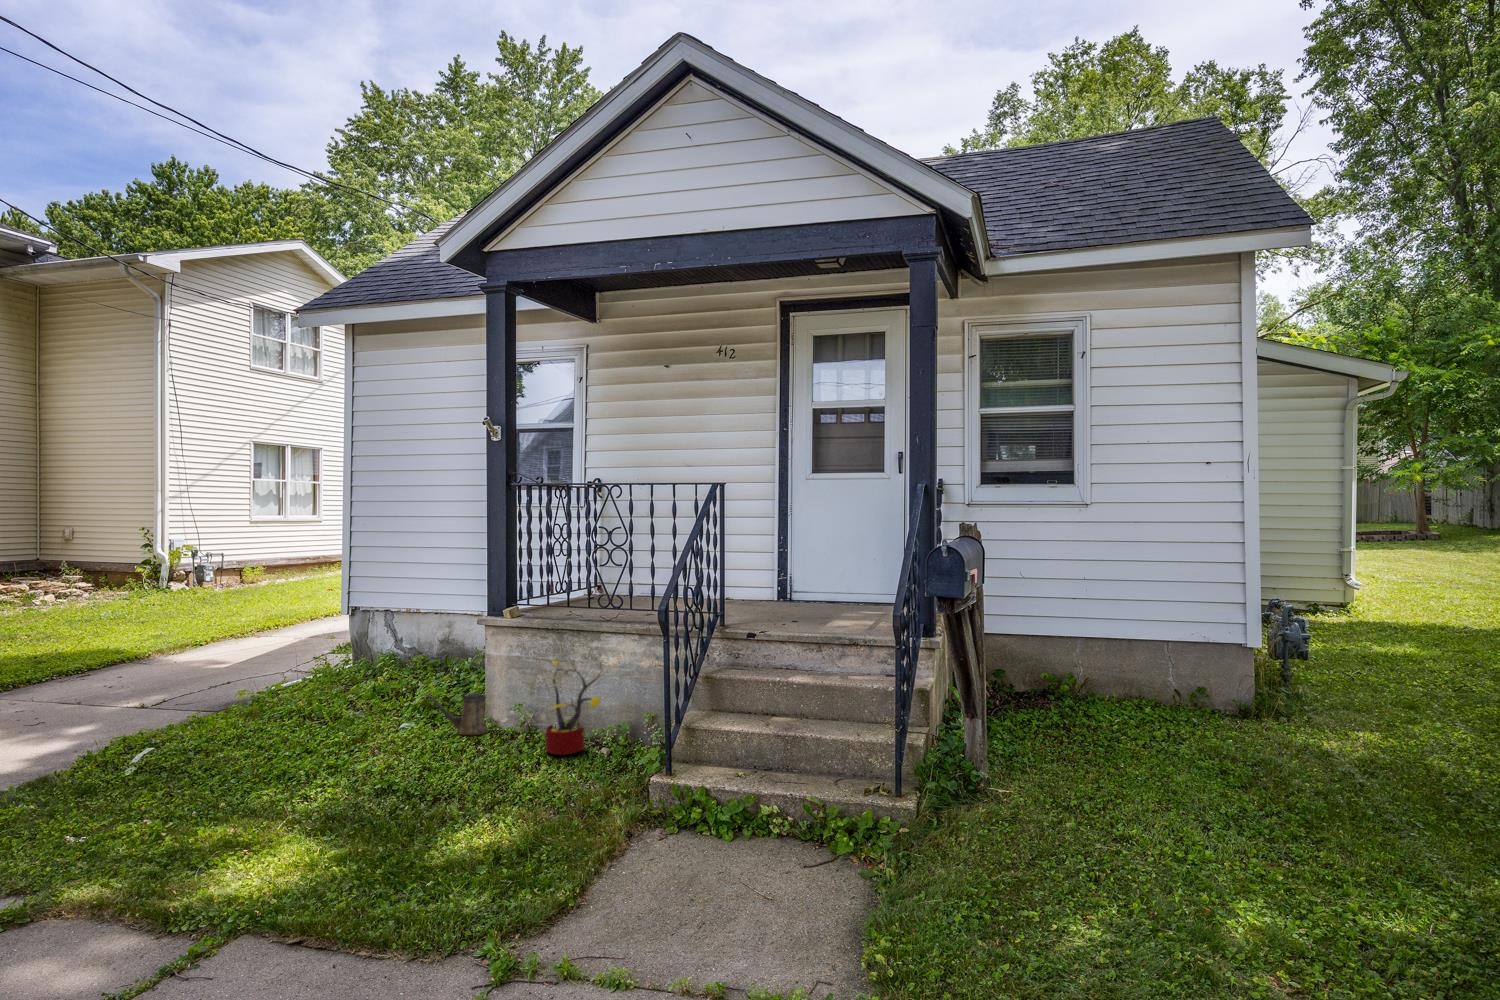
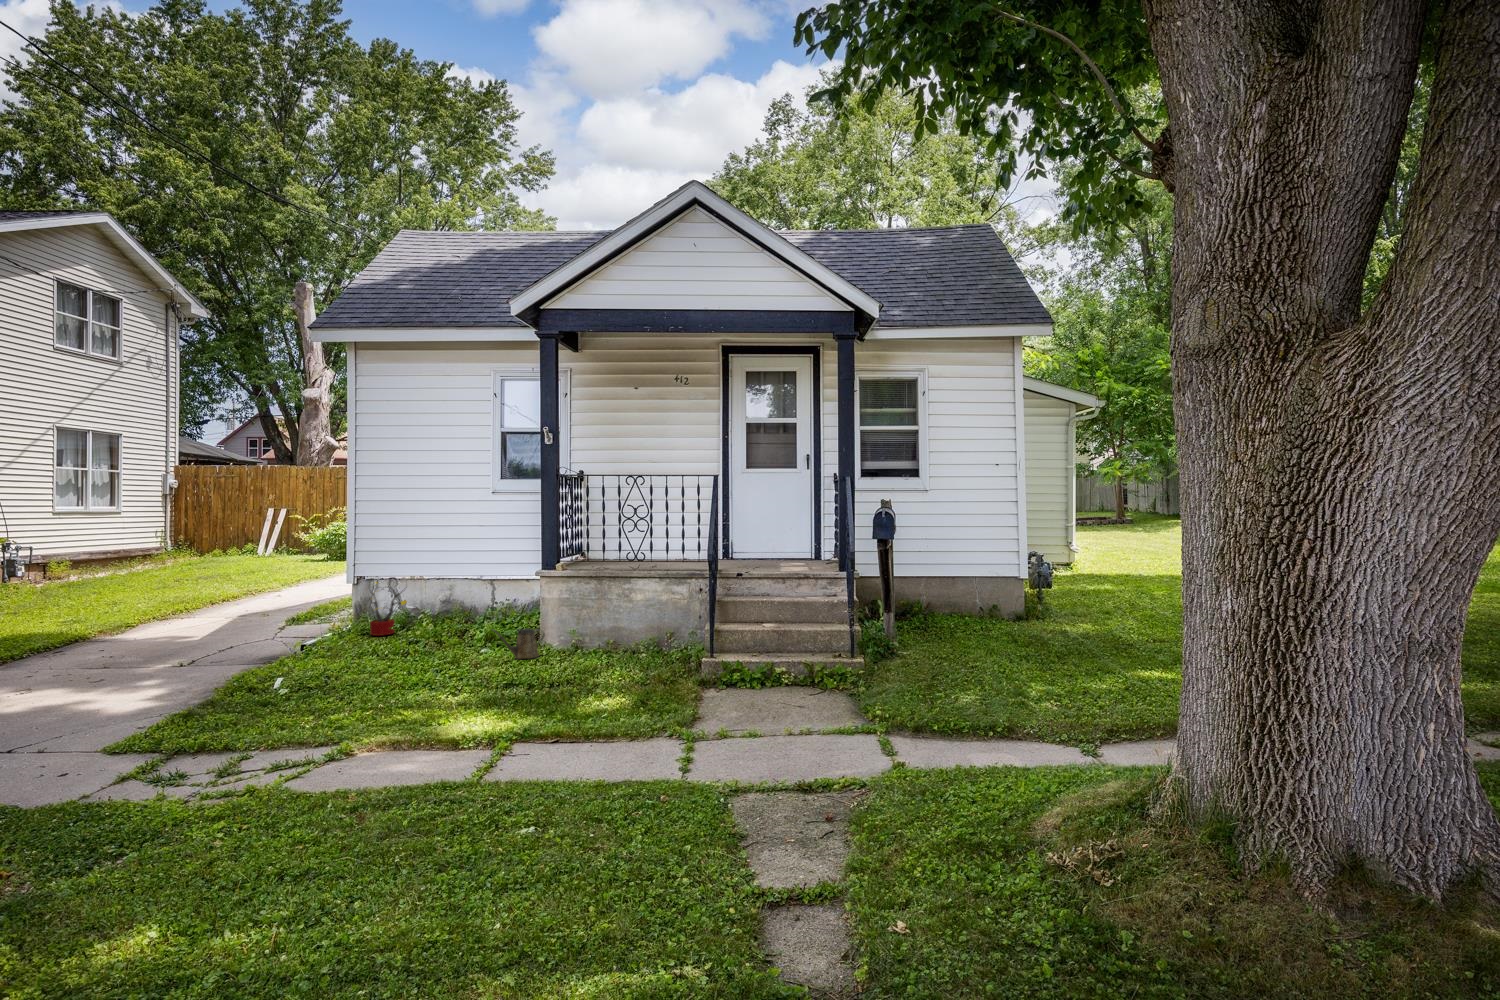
decorative plant: present [546,660,601,755] -> present [369,582,407,636]

